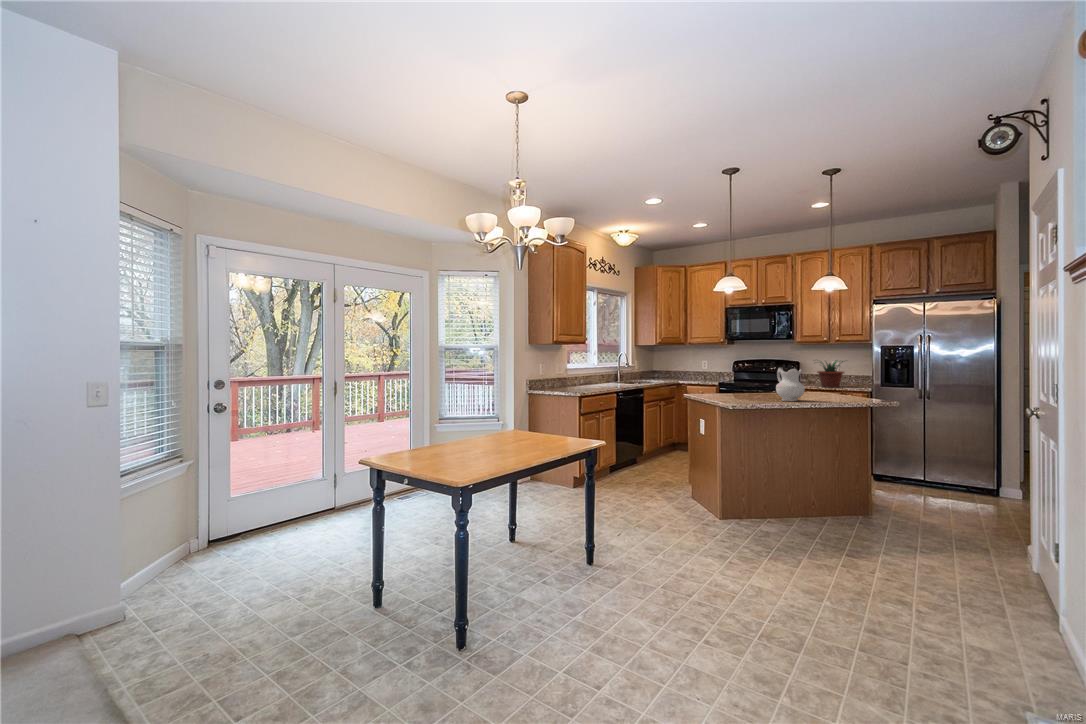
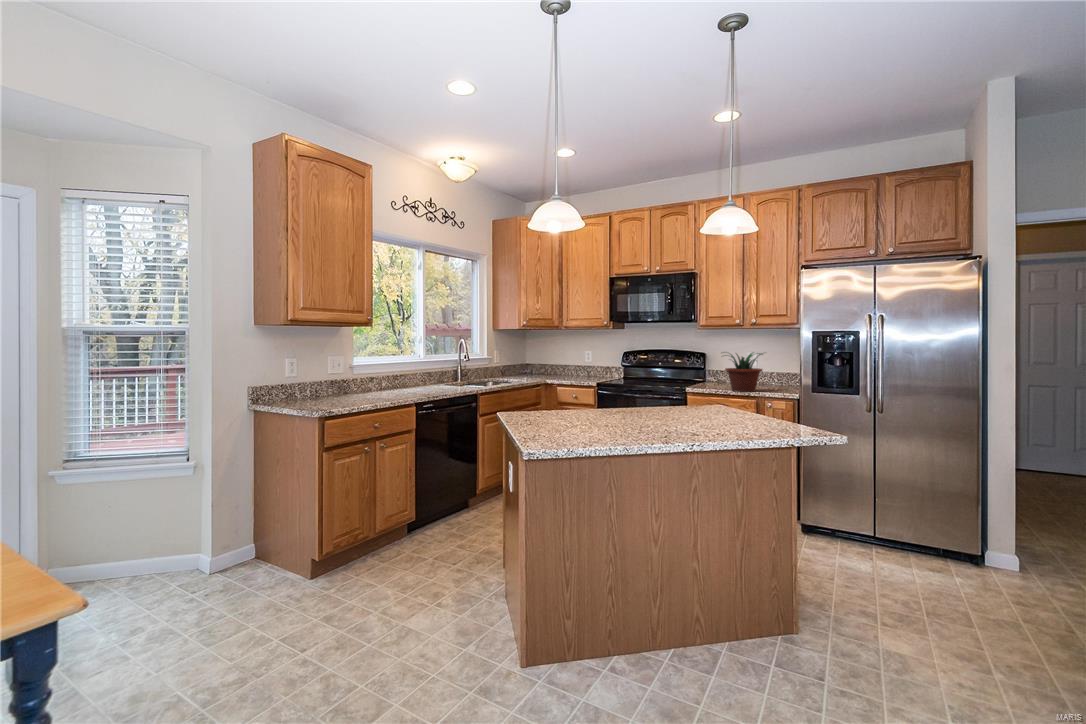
ceramic pitcher: present [776,368,805,401] -> none [628,364,678,430]

